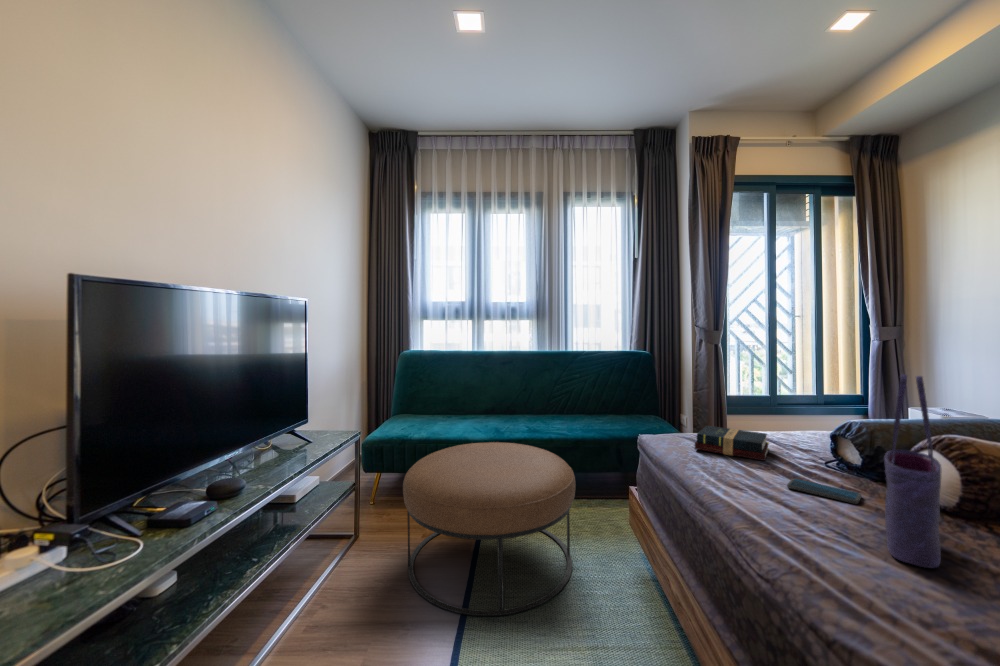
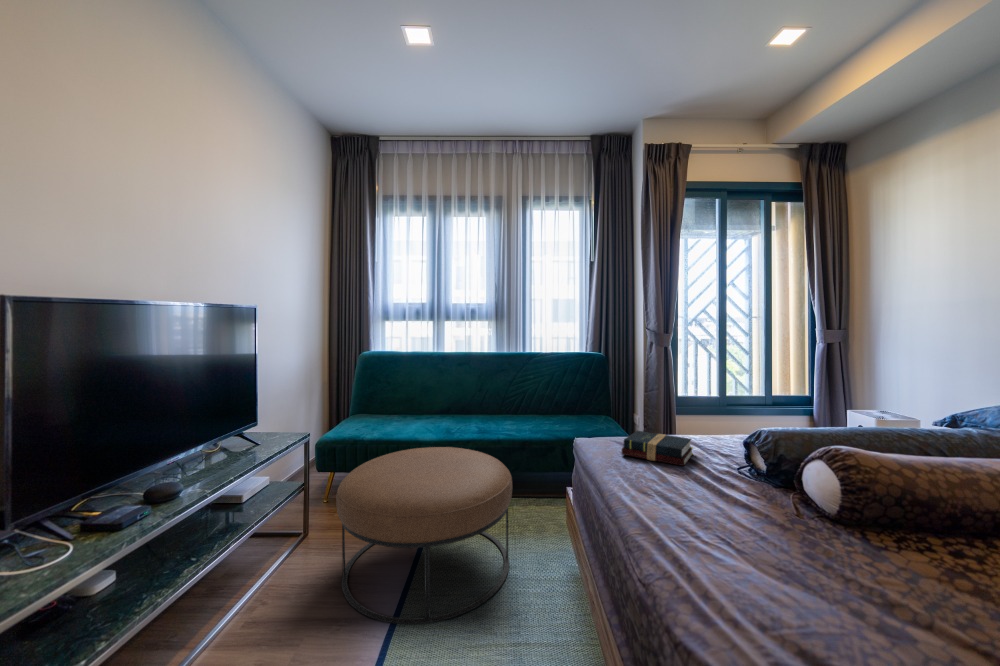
tote bag: present [884,374,942,568] -> none [757,388,805,576]
smartphone: present [787,479,861,504] -> none [693,485,758,510]

